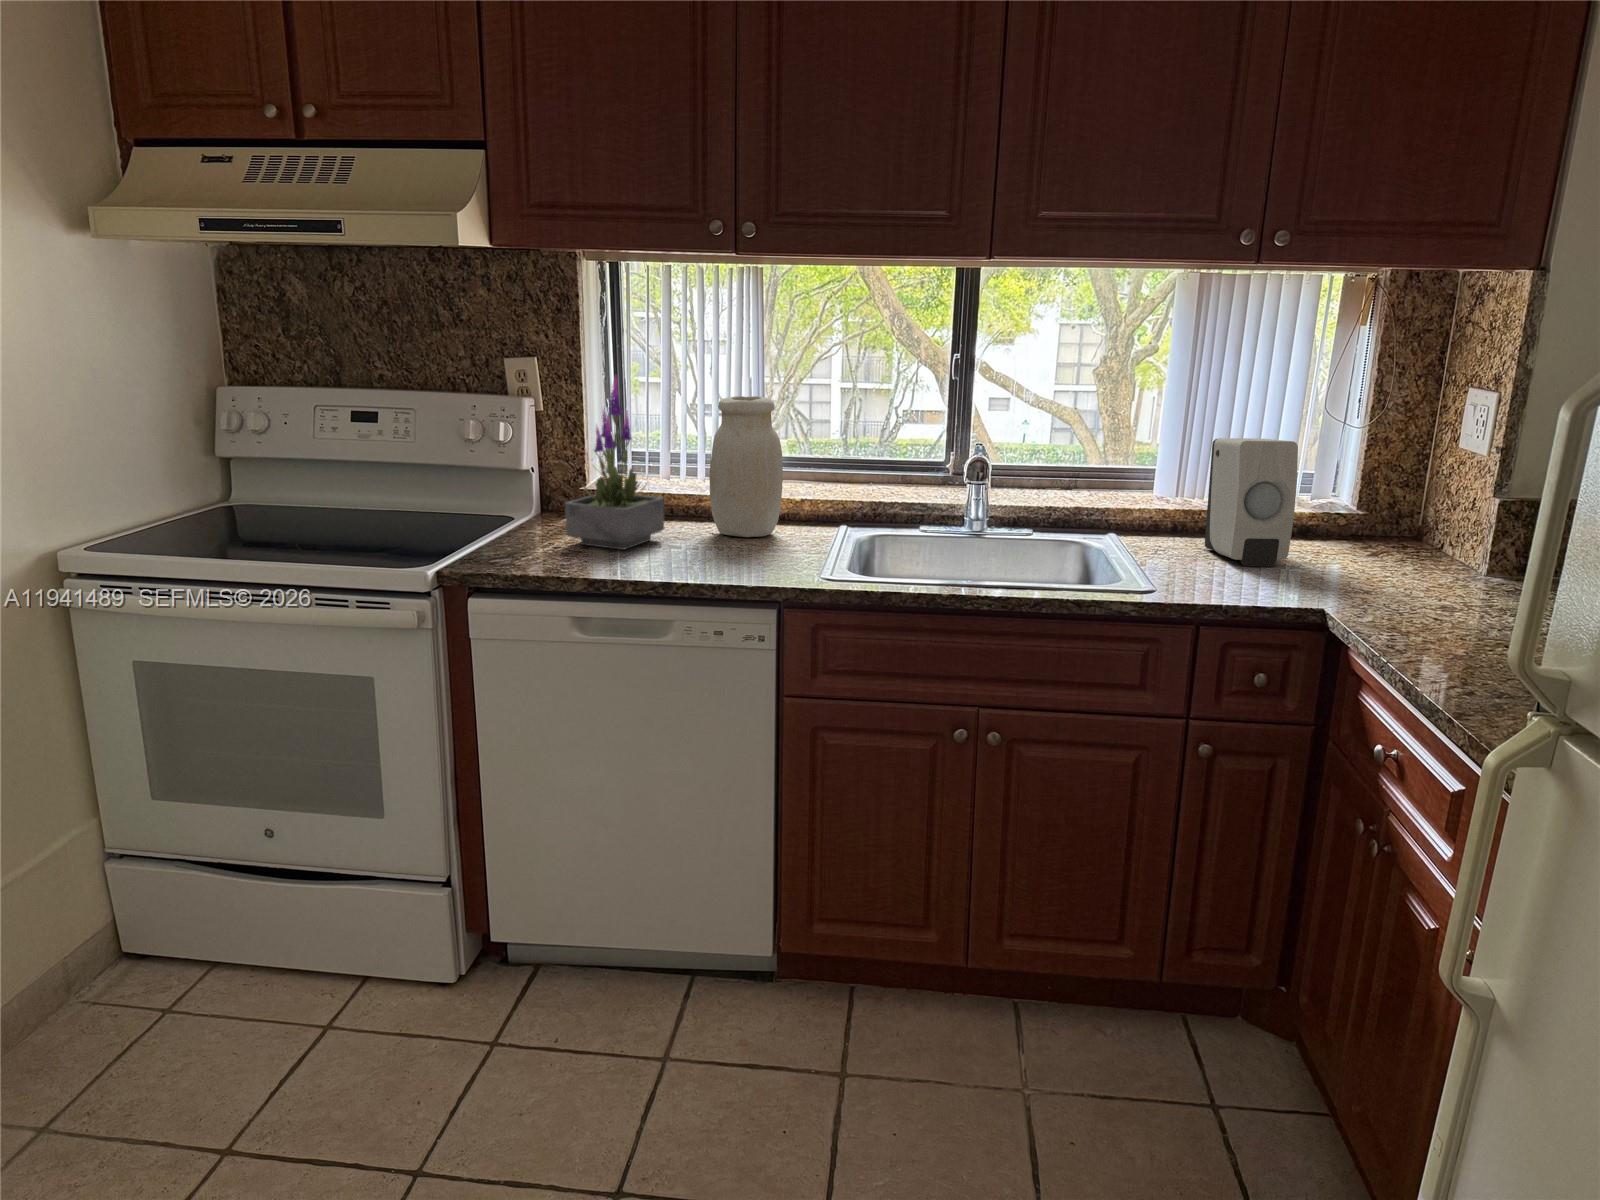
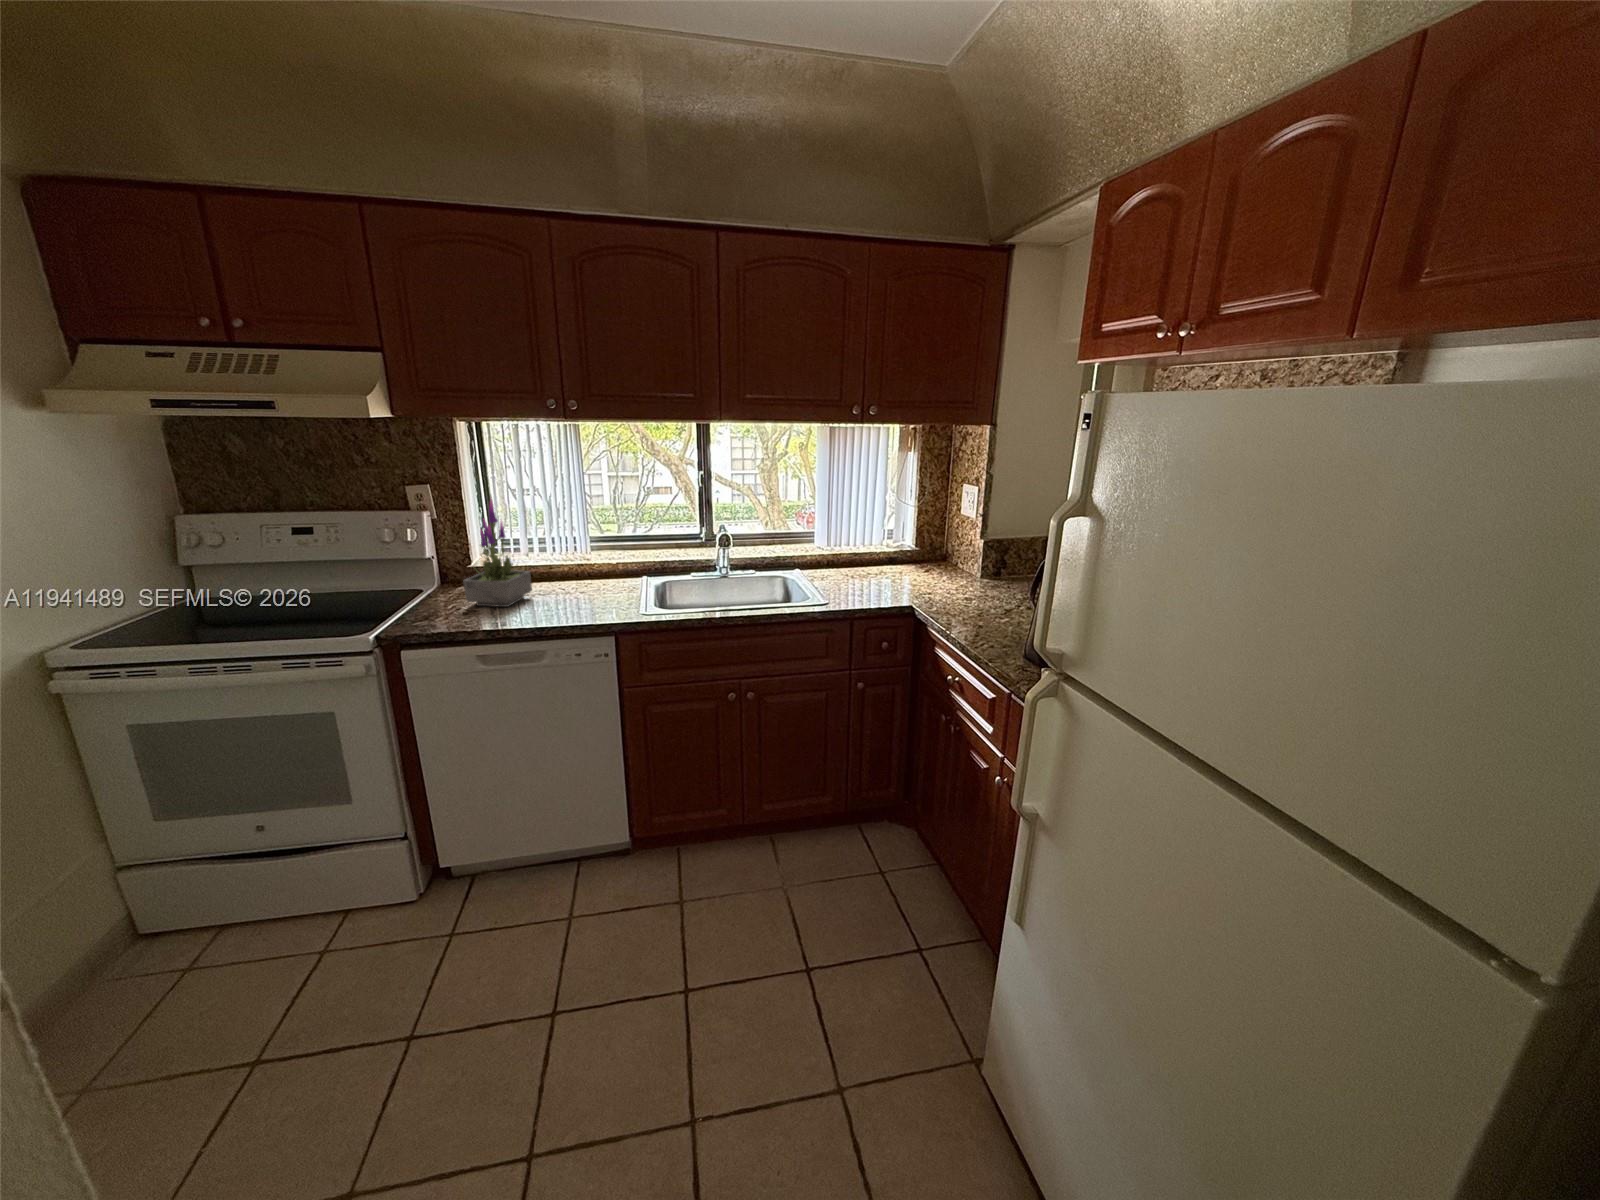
jar: present [709,396,783,537] -> none [558,505,605,591]
soap dispenser: present [1205,438,1298,566] -> none [845,514,890,584]

